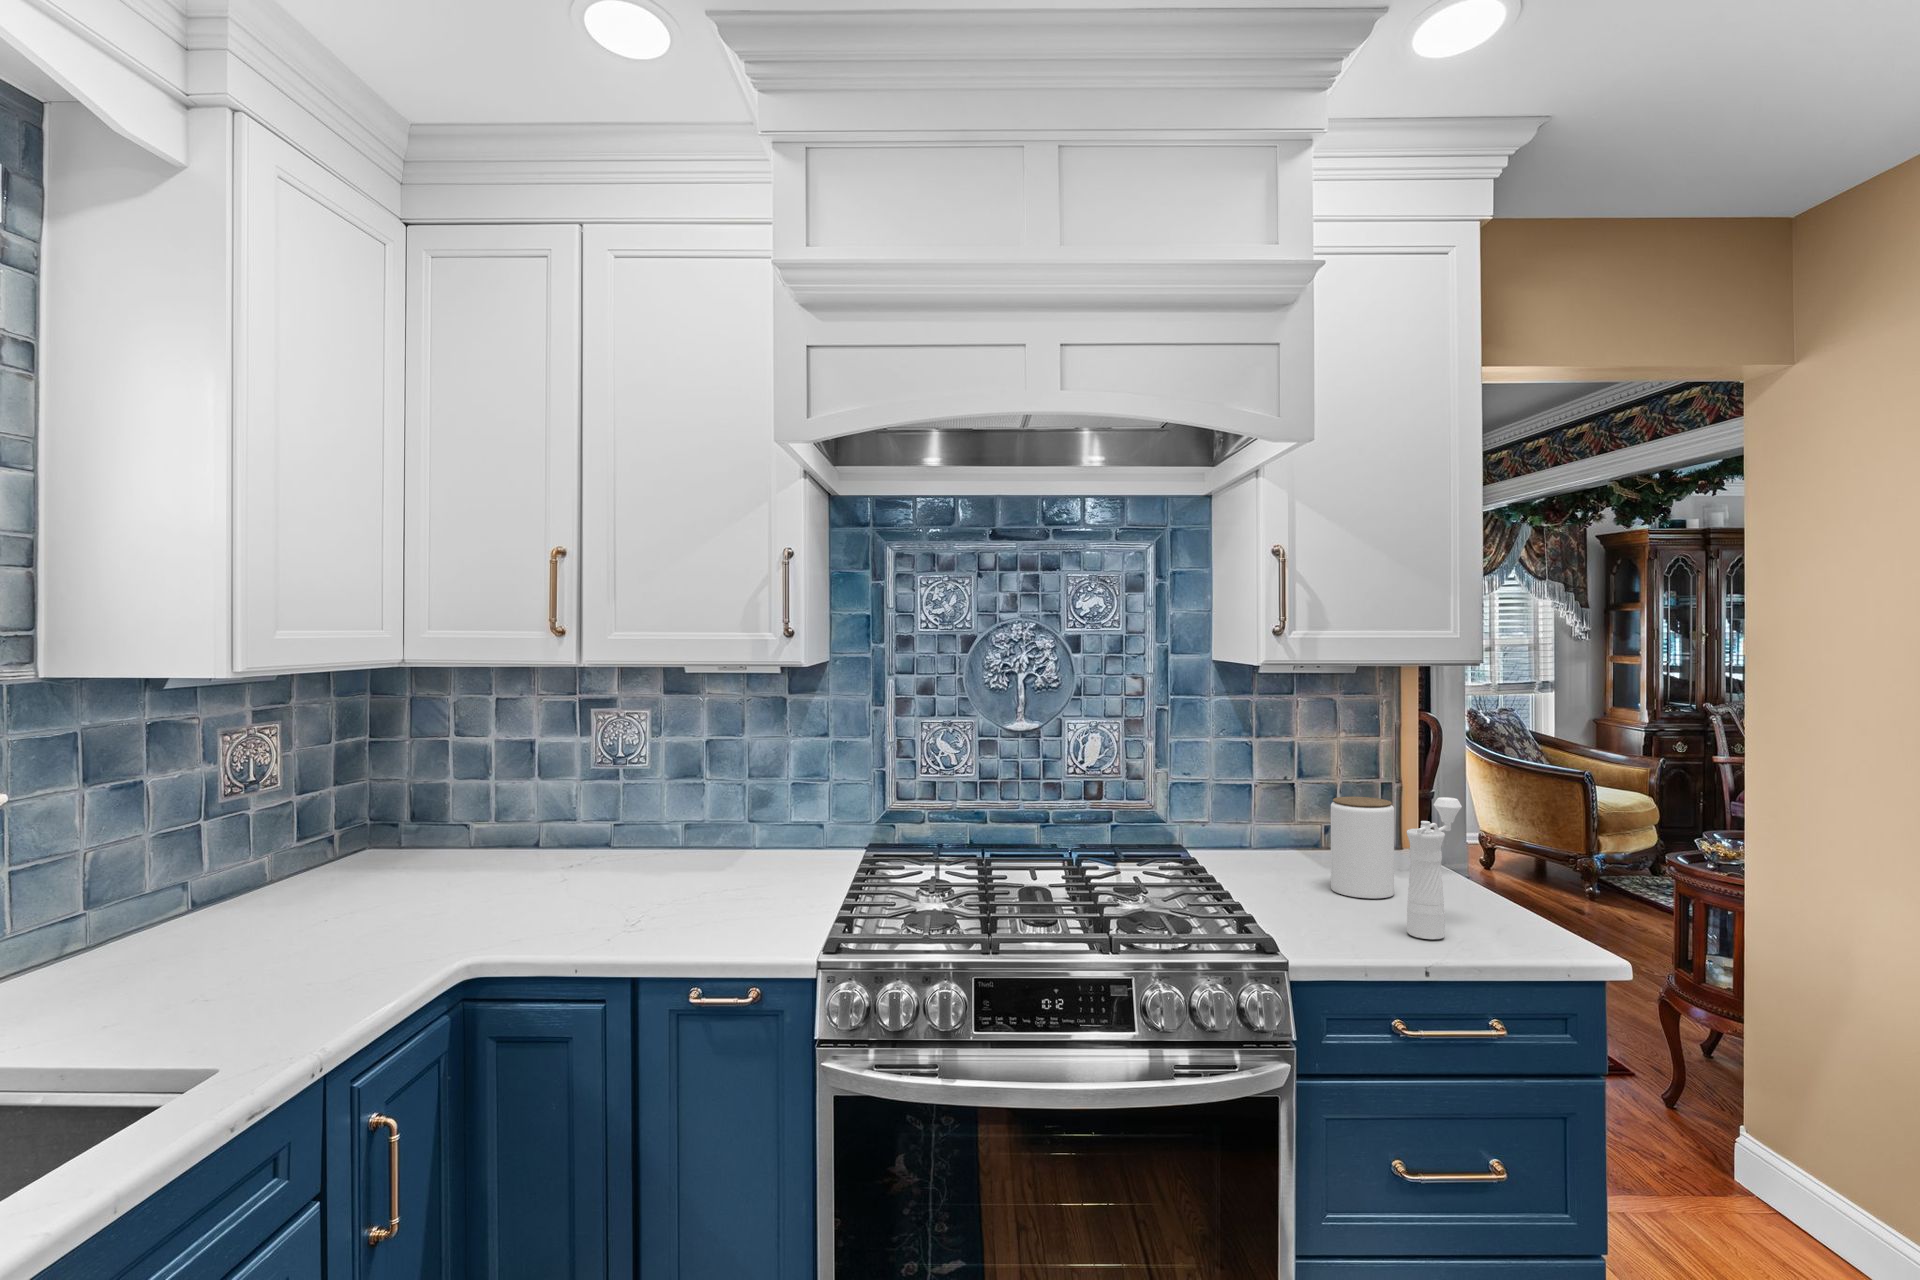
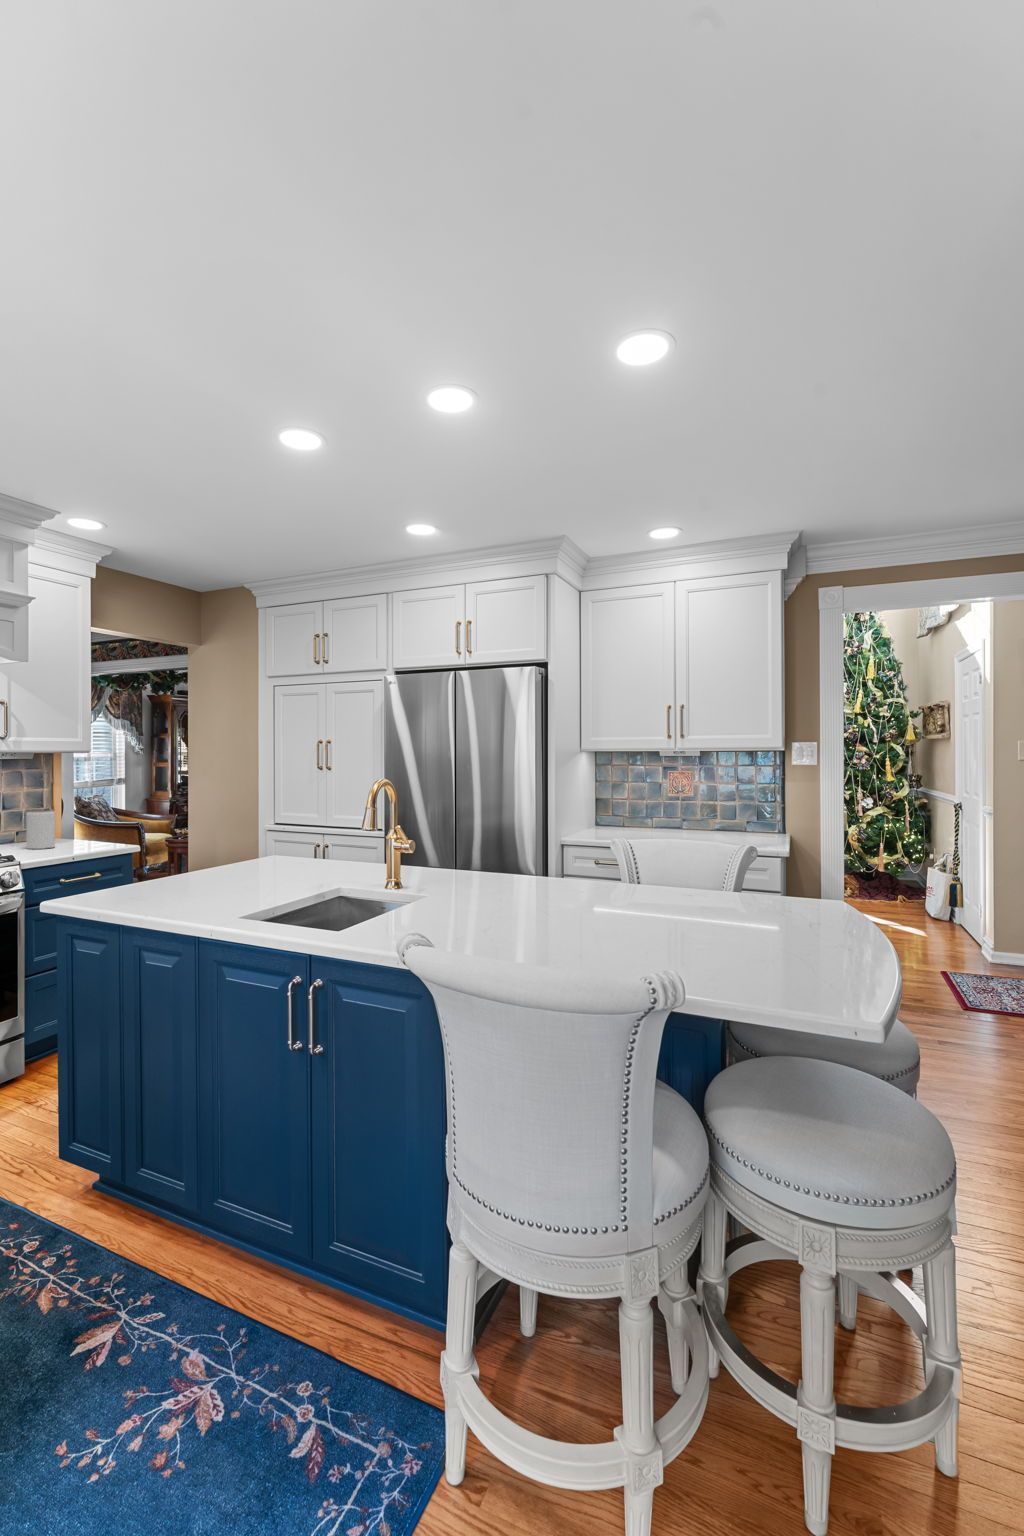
pepper mill: present [1407,797,1462,939] -> none [63,804,84,853]

